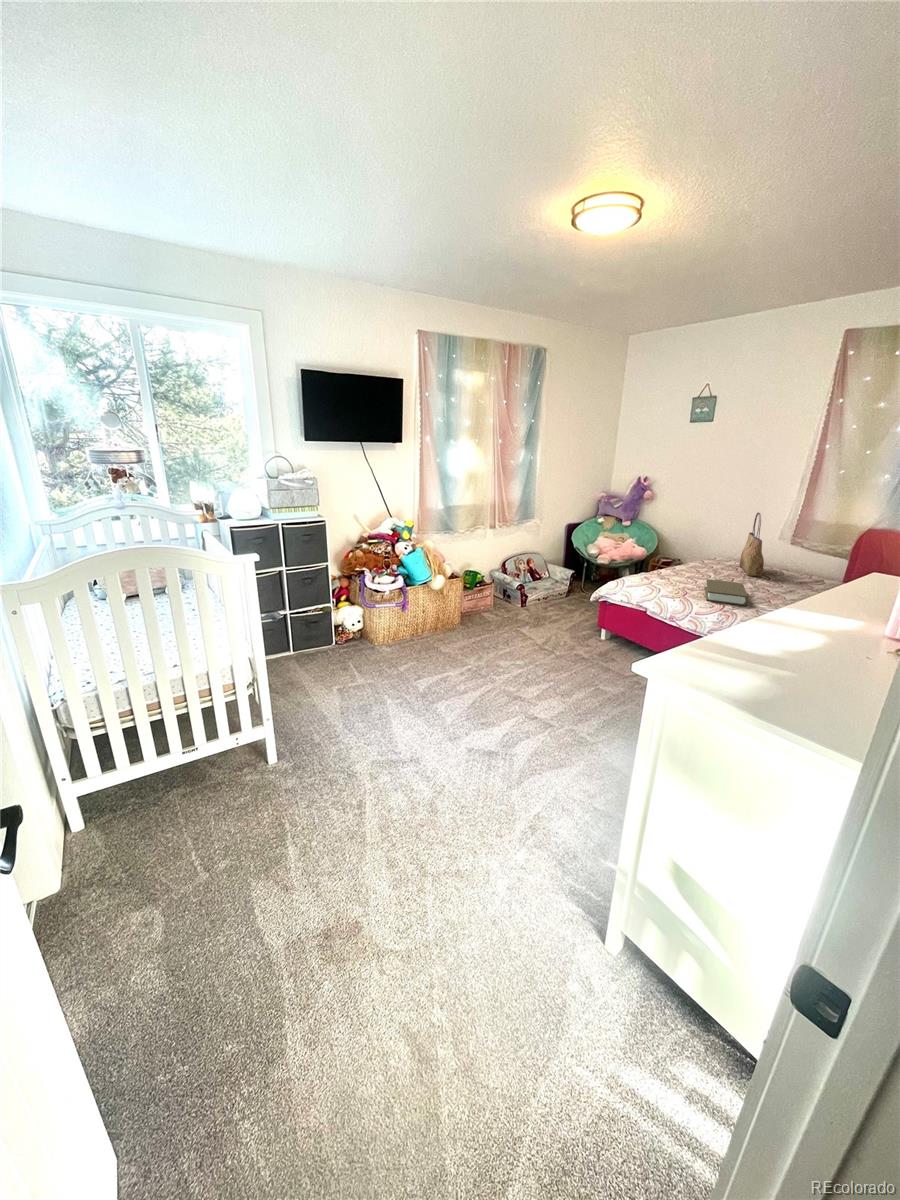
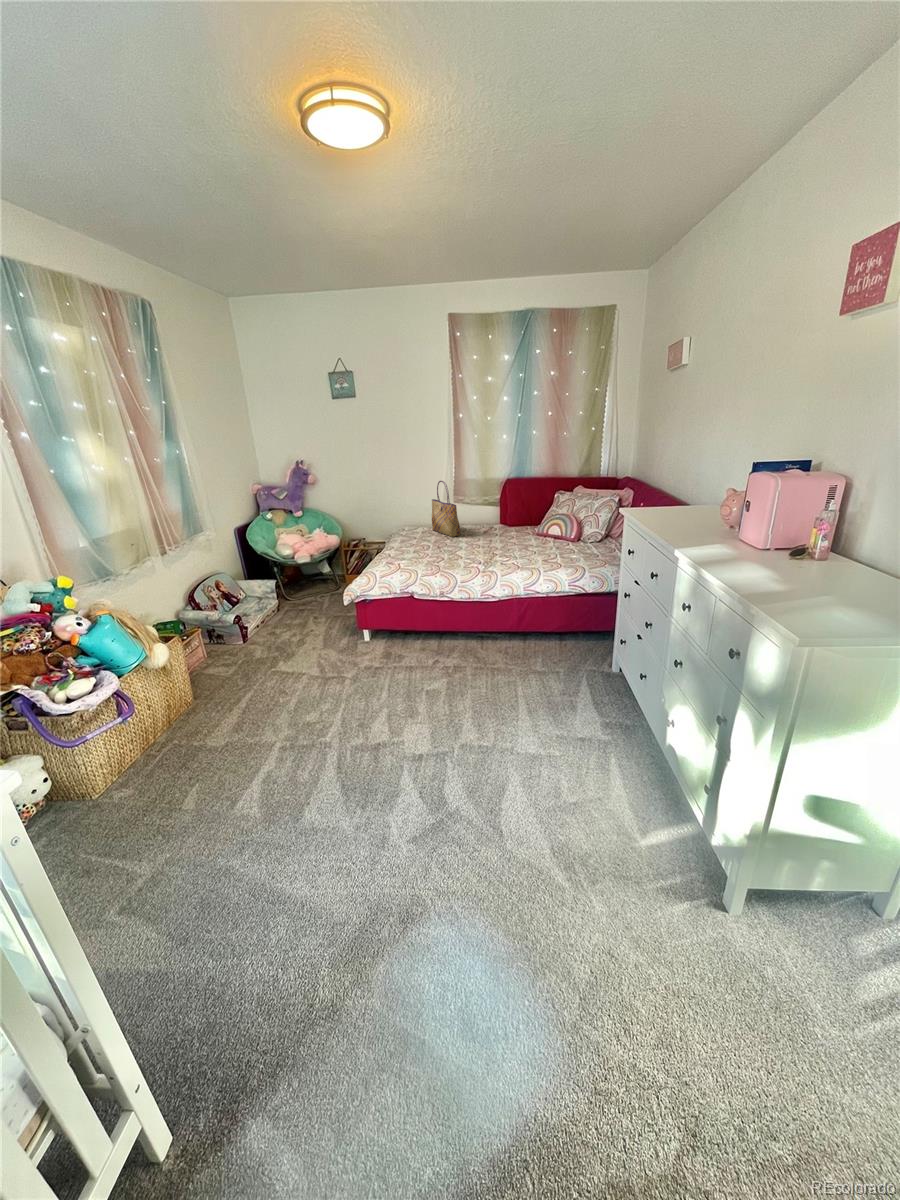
book: present [705,579,748,606] -> none [446,545,496,569]

